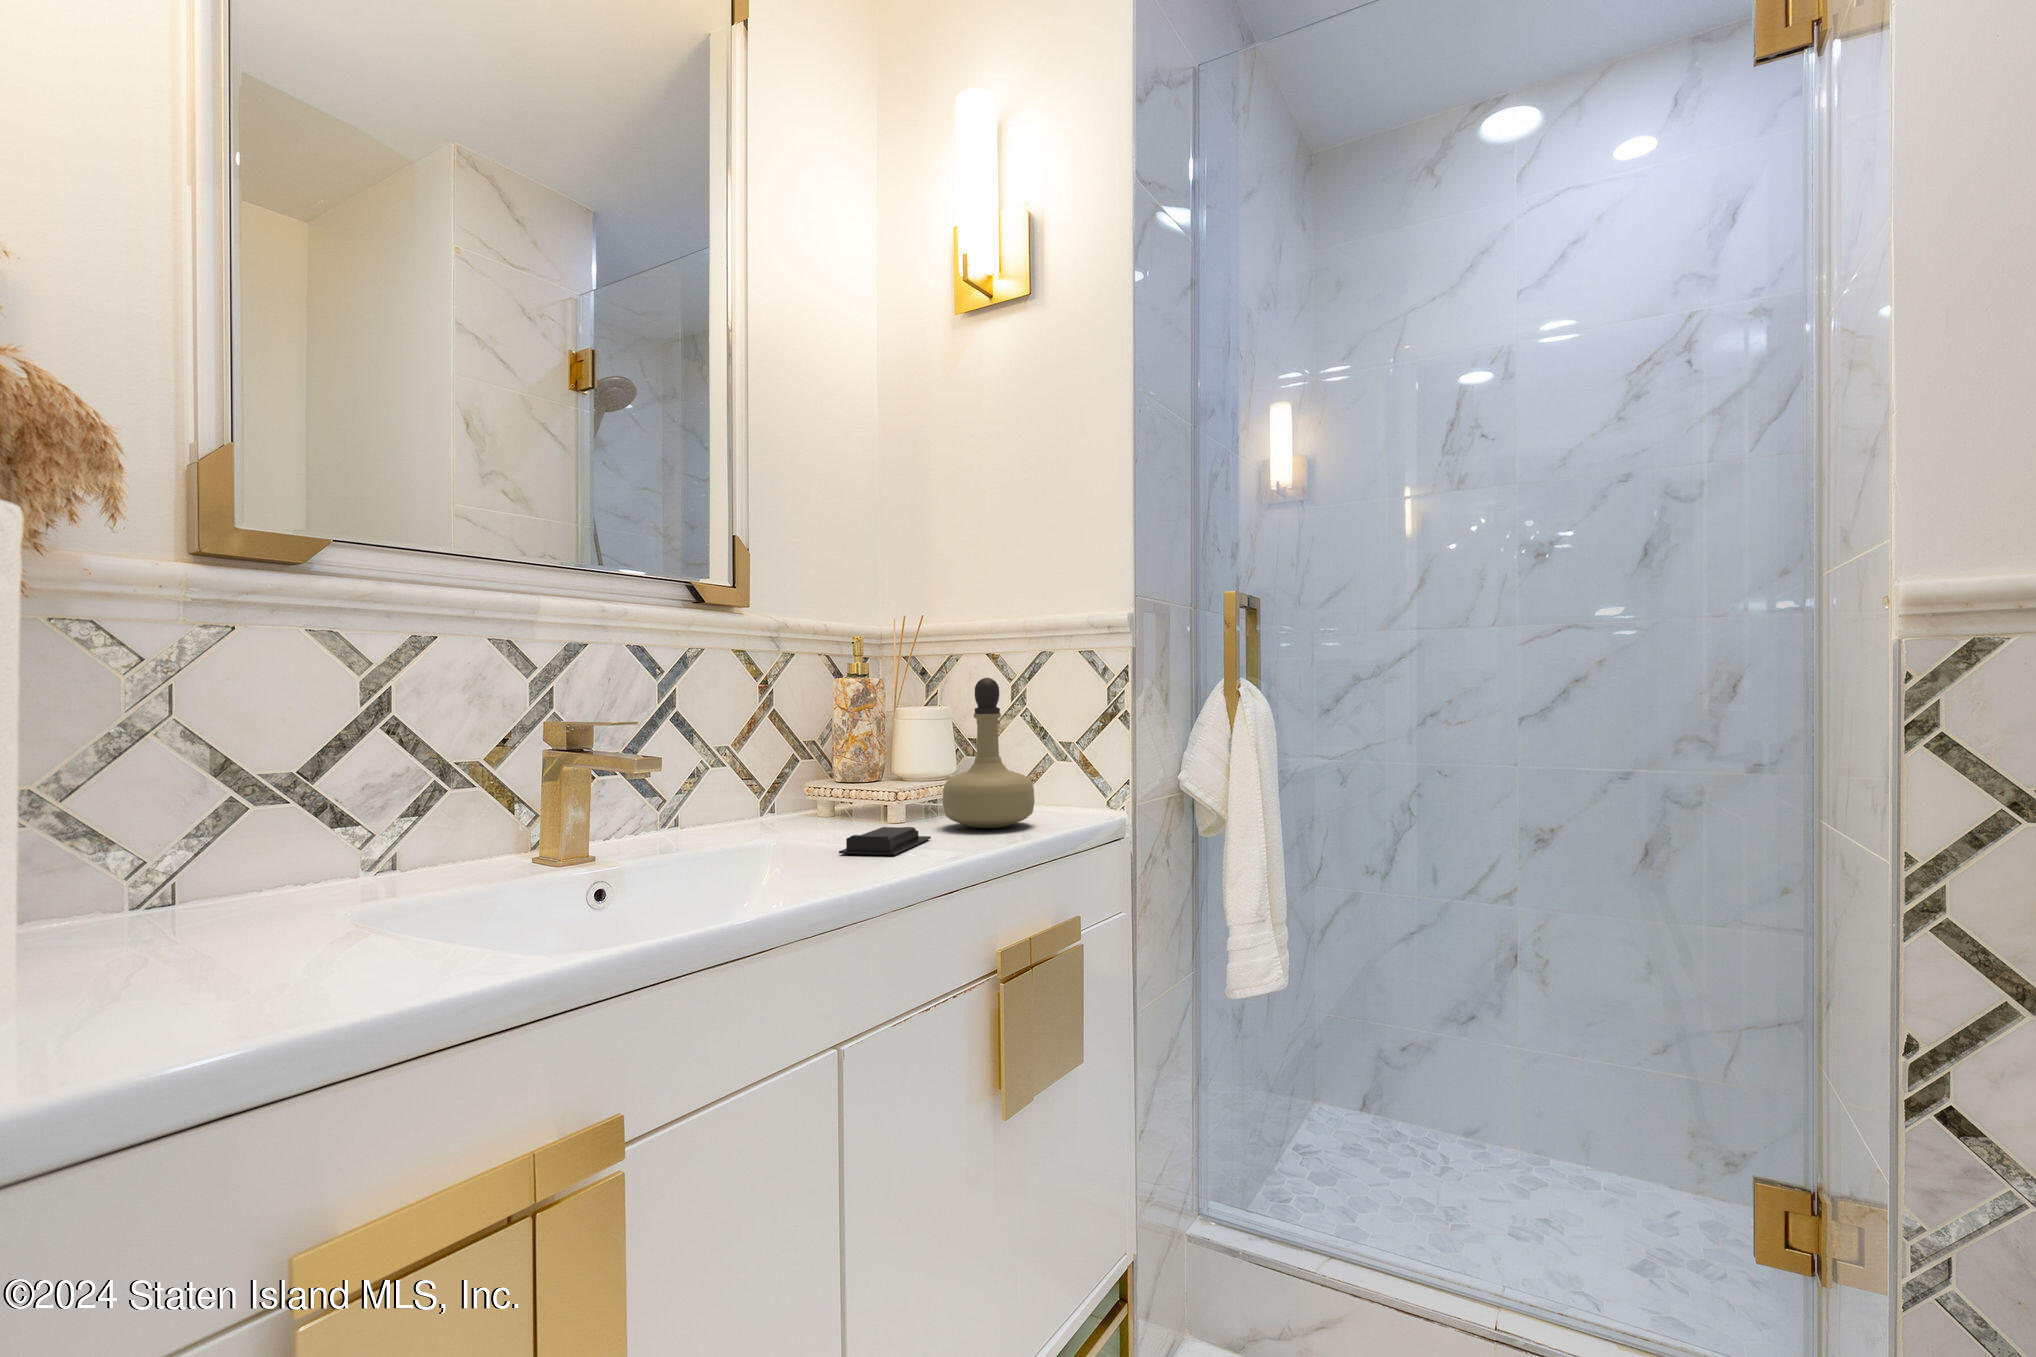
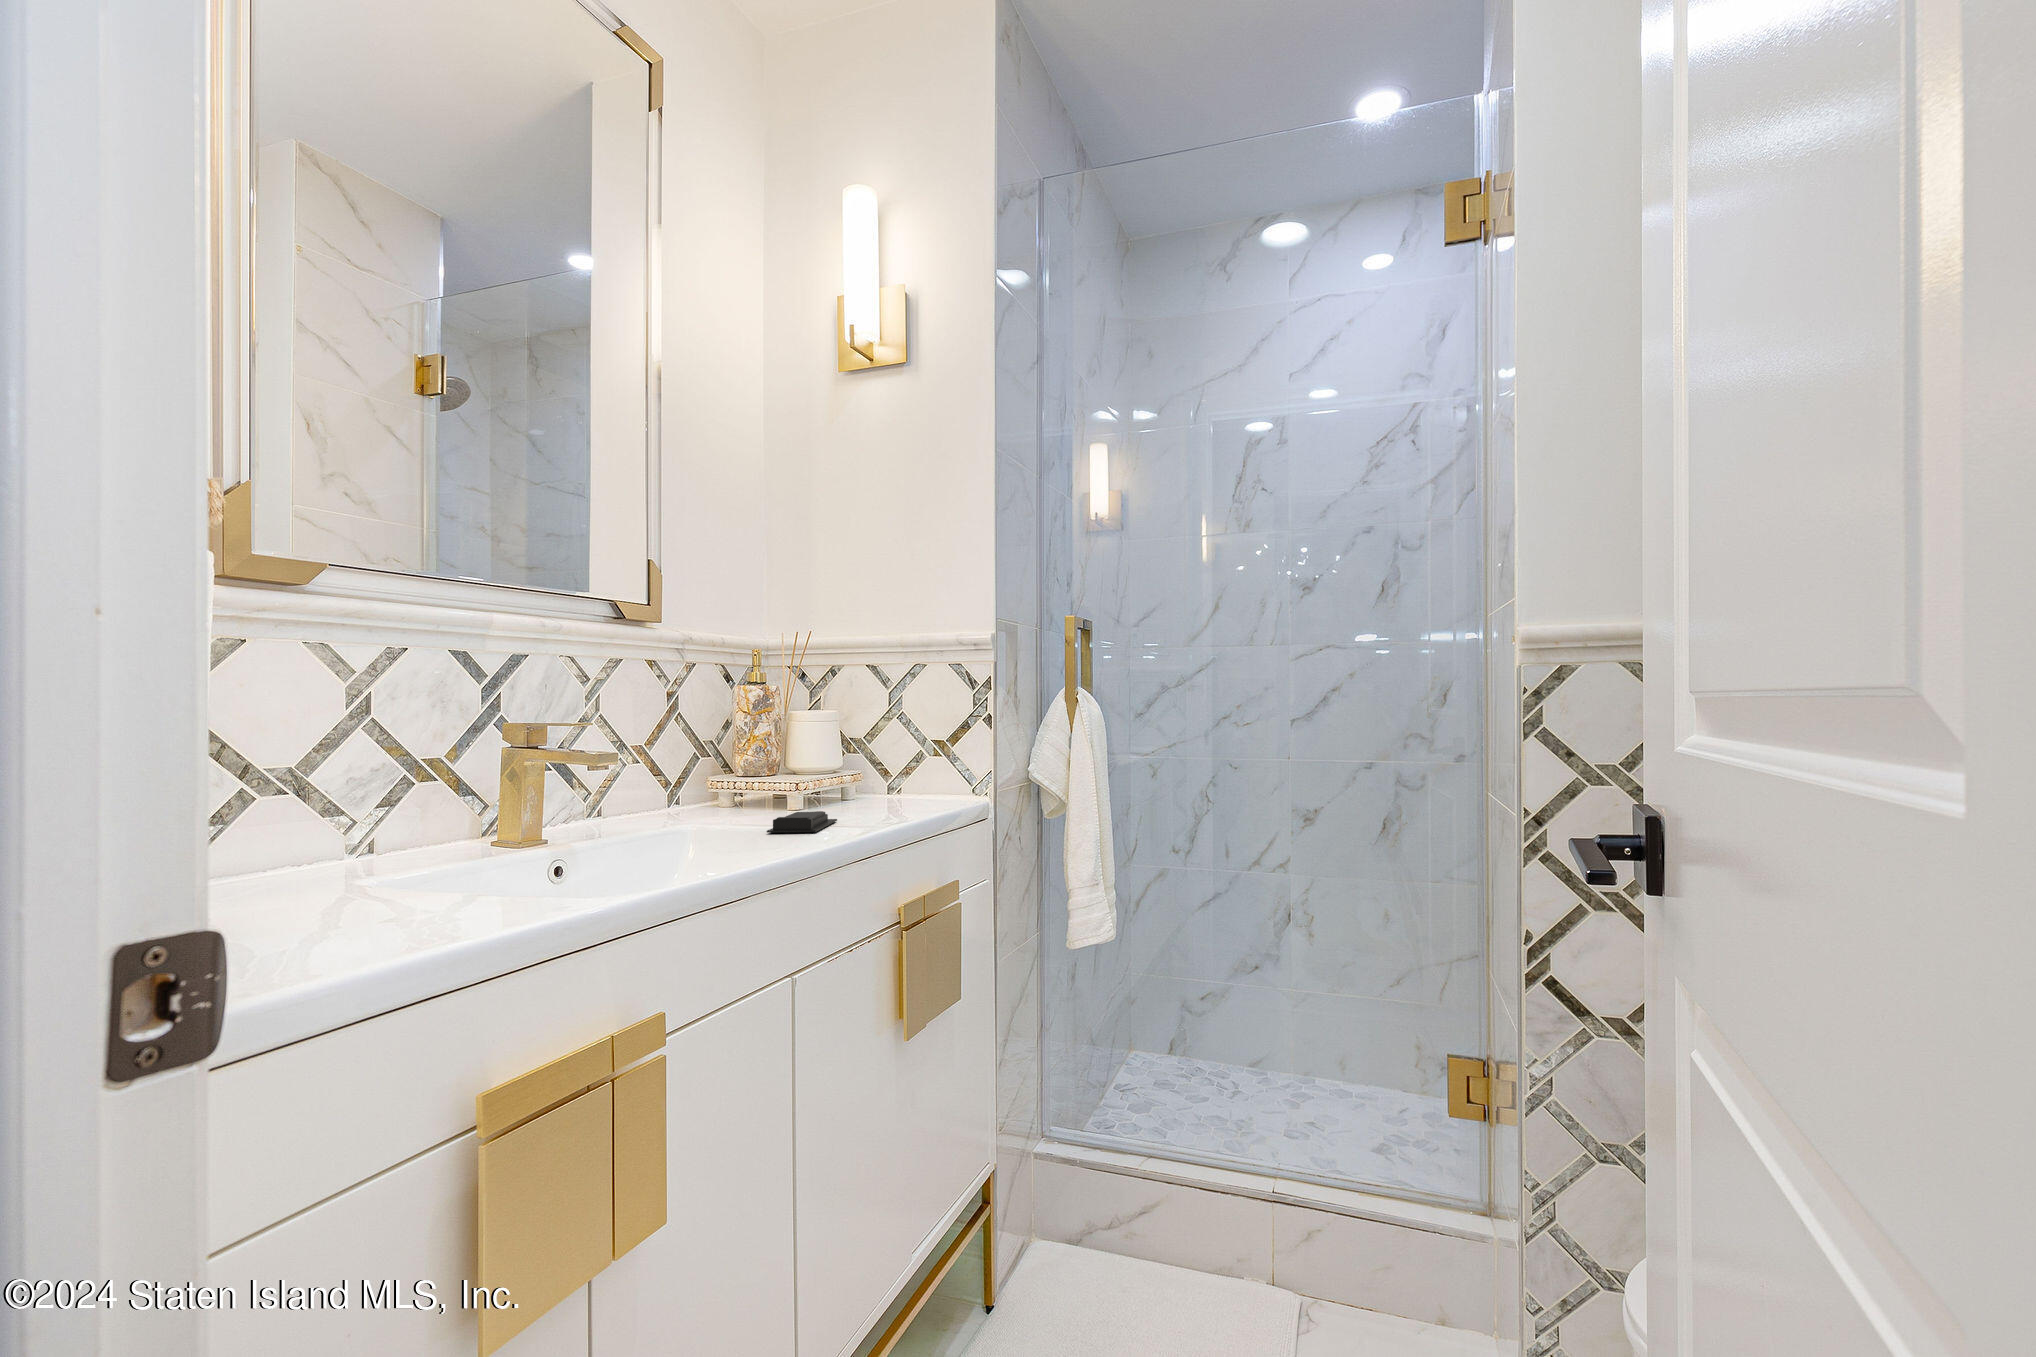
perfume bottle: present [943,678,1034,828] -> none [841,687,919,813]

